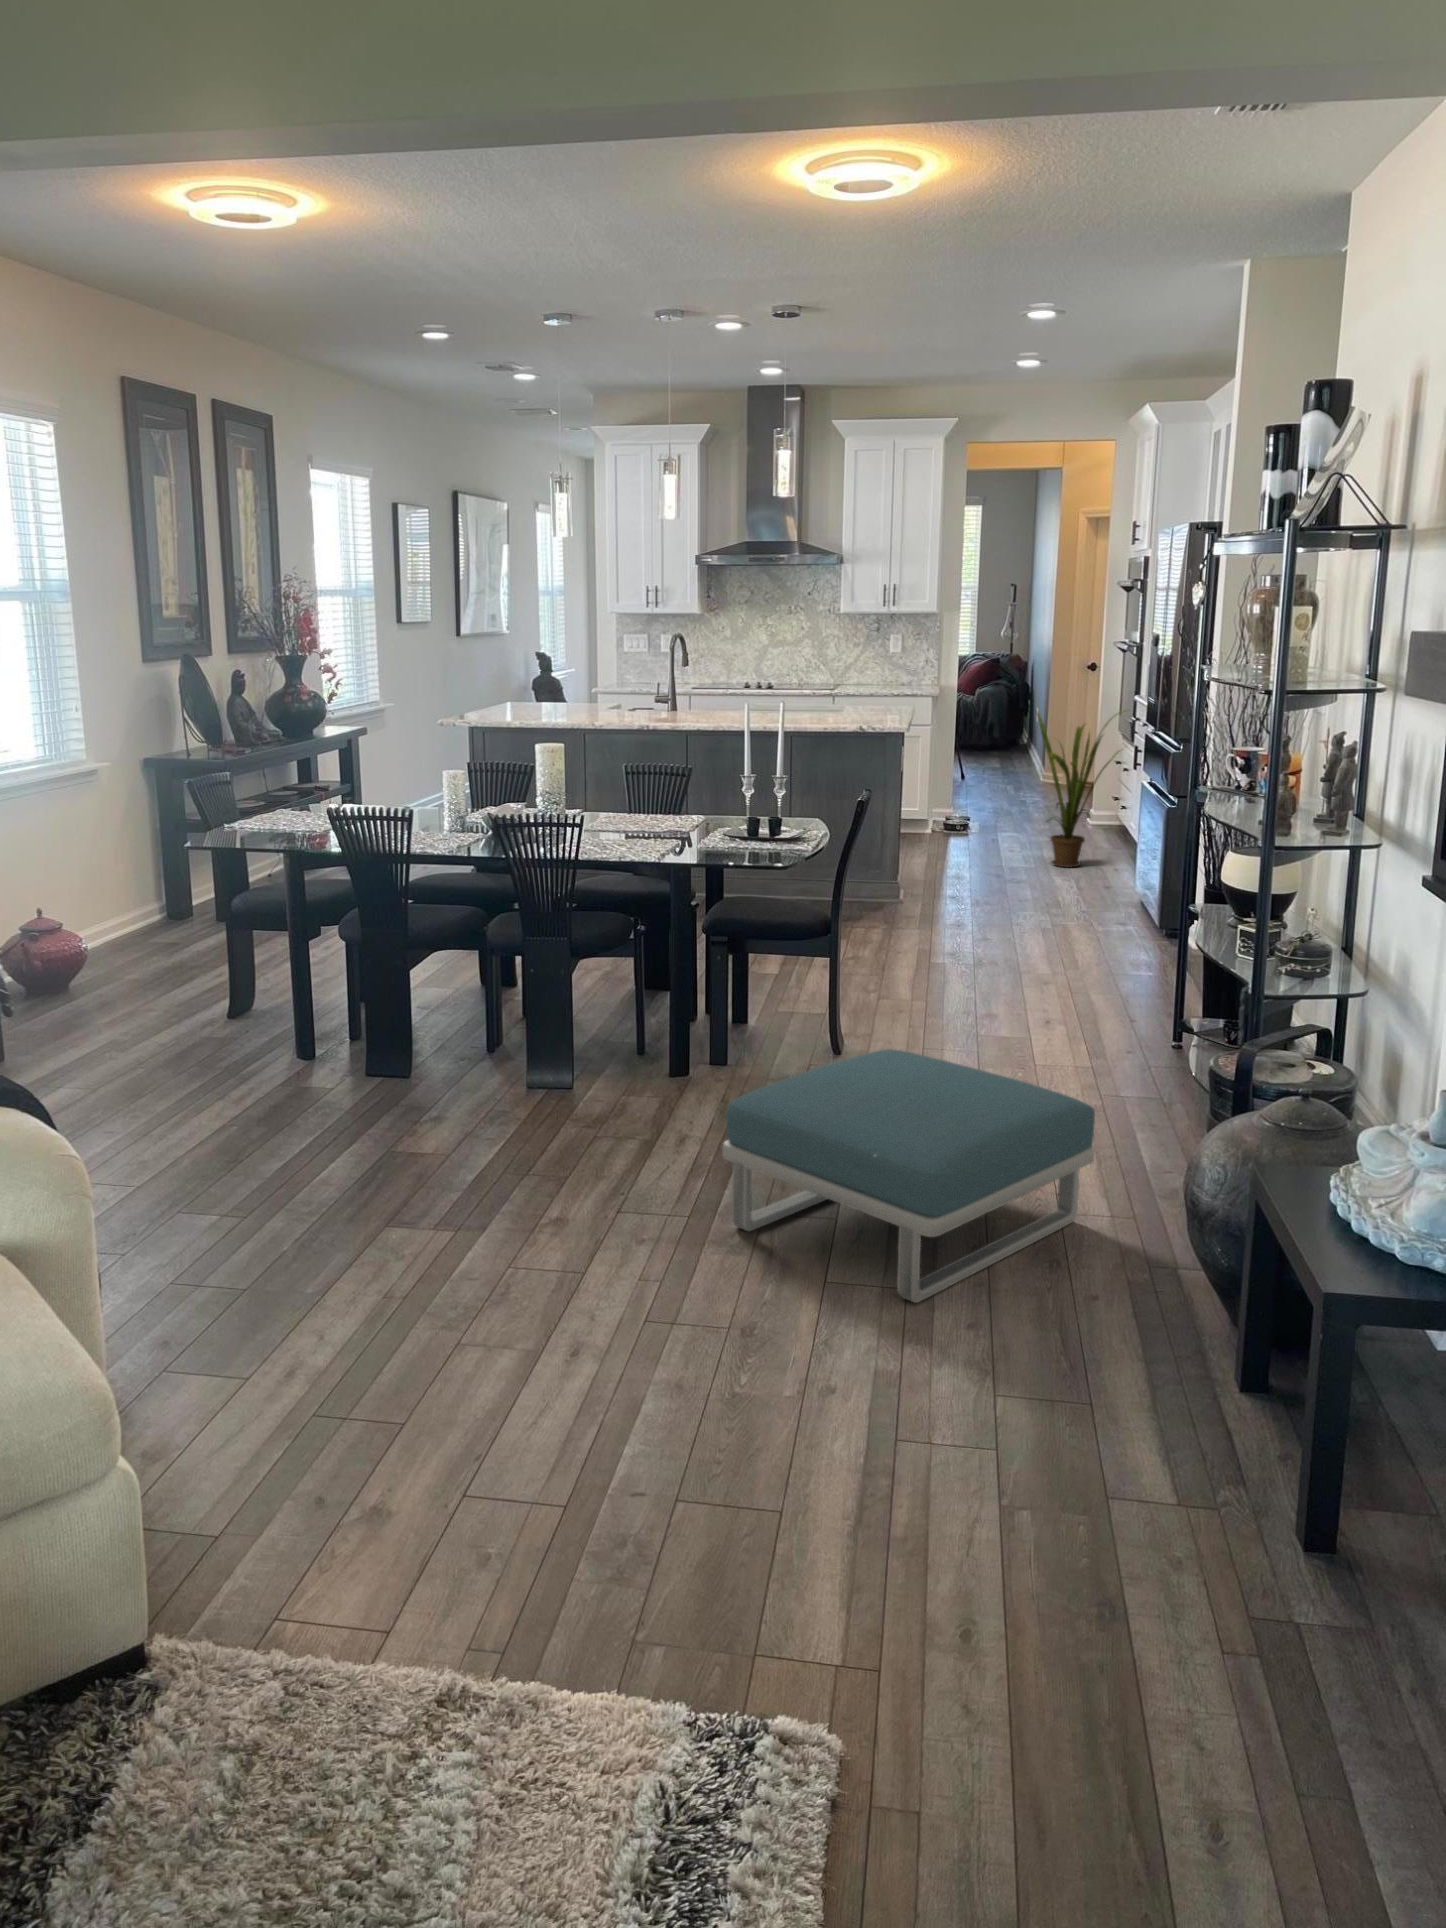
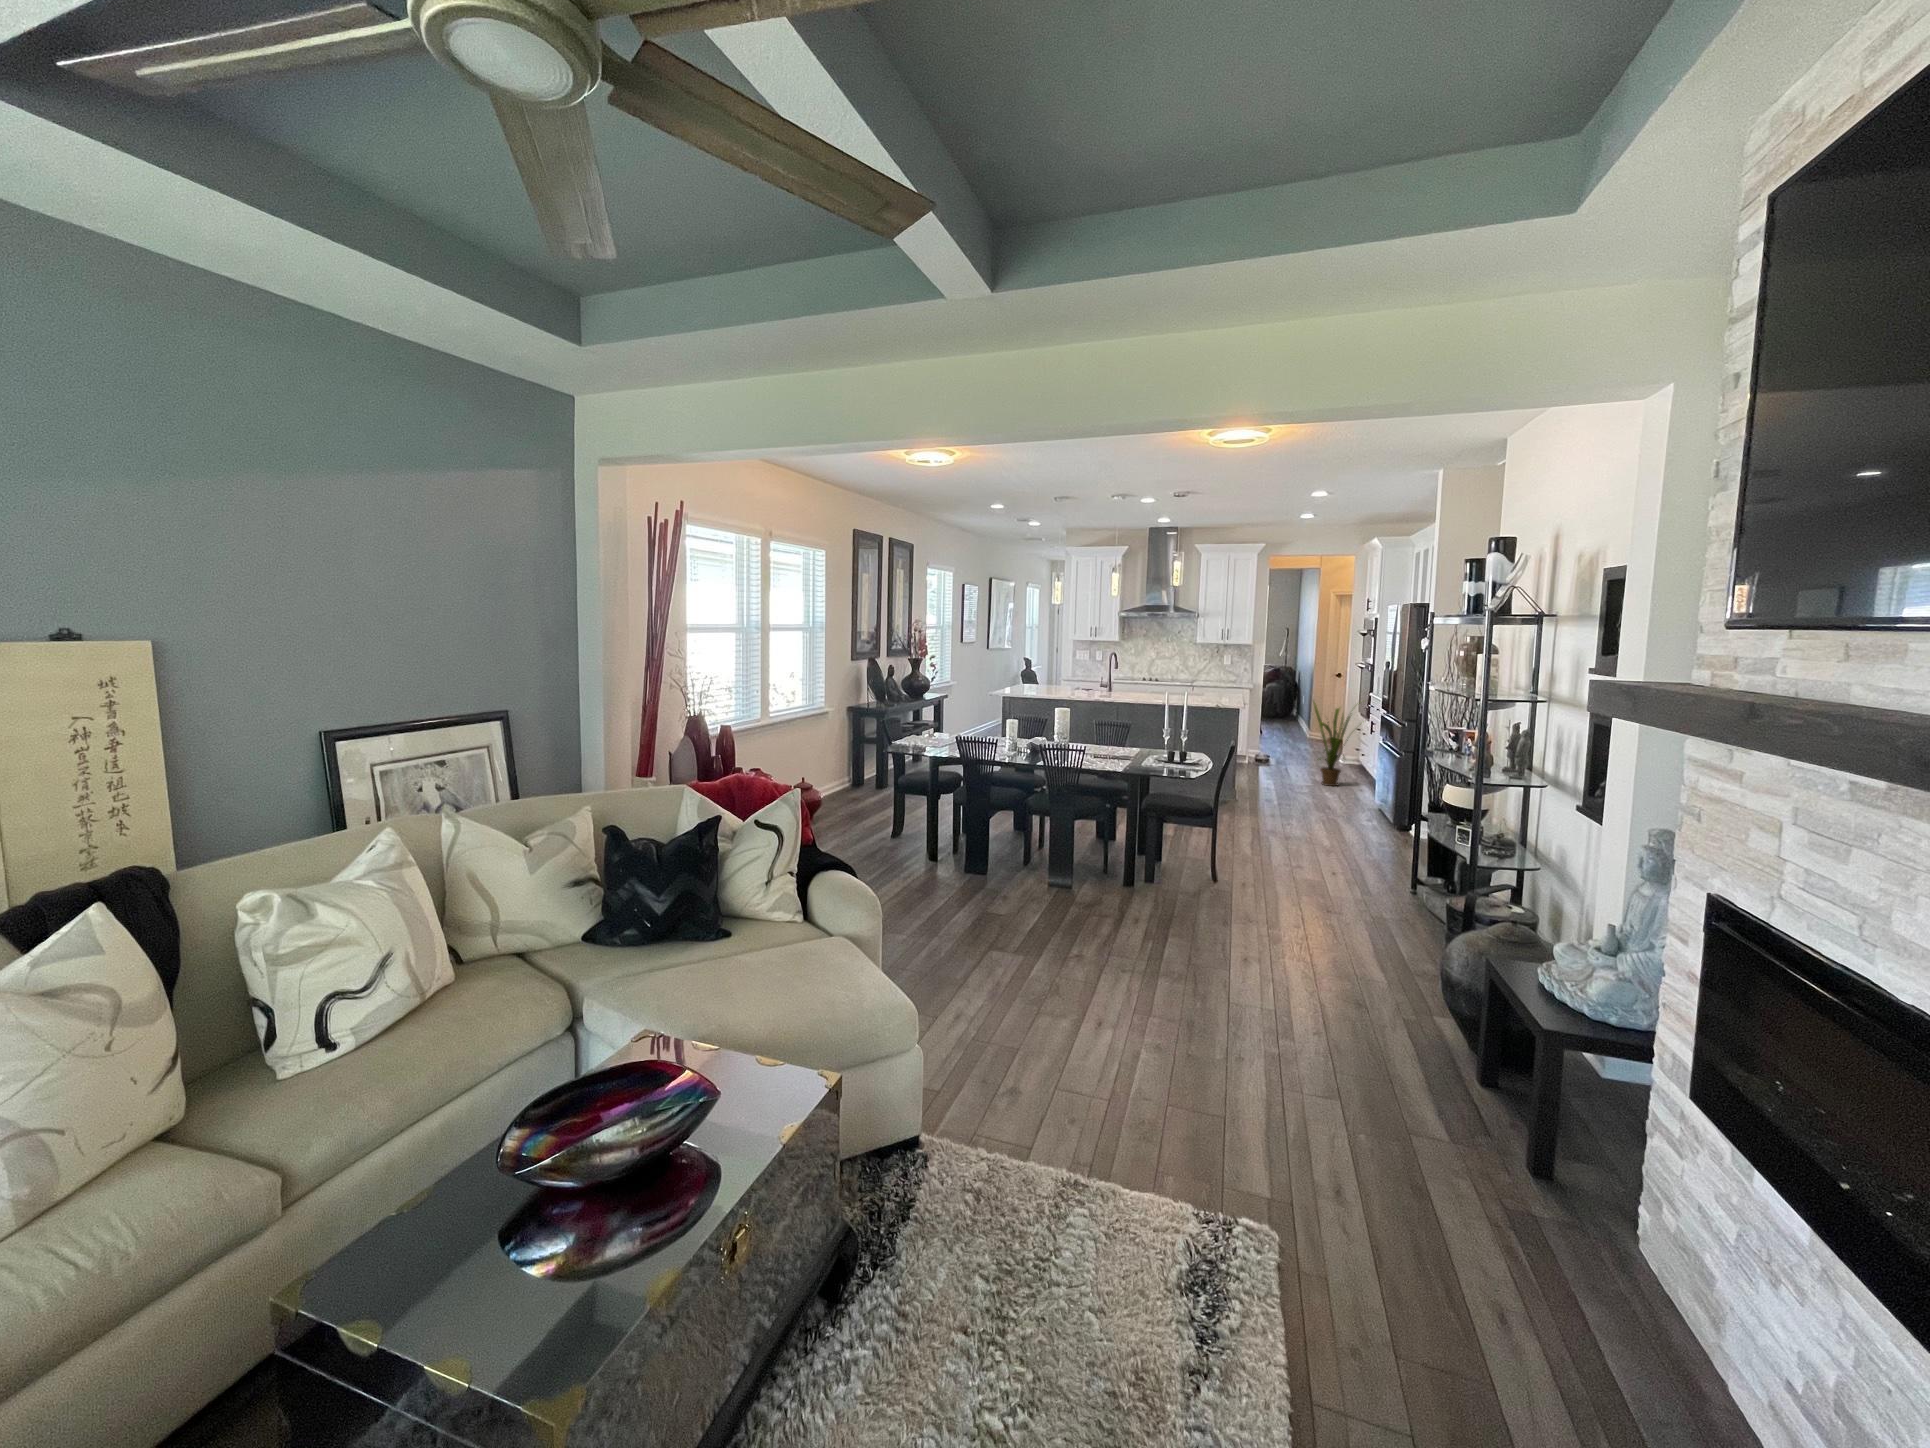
footstool: present [723,1049,1095,1303] -> none [1167,880,1379,1018]

